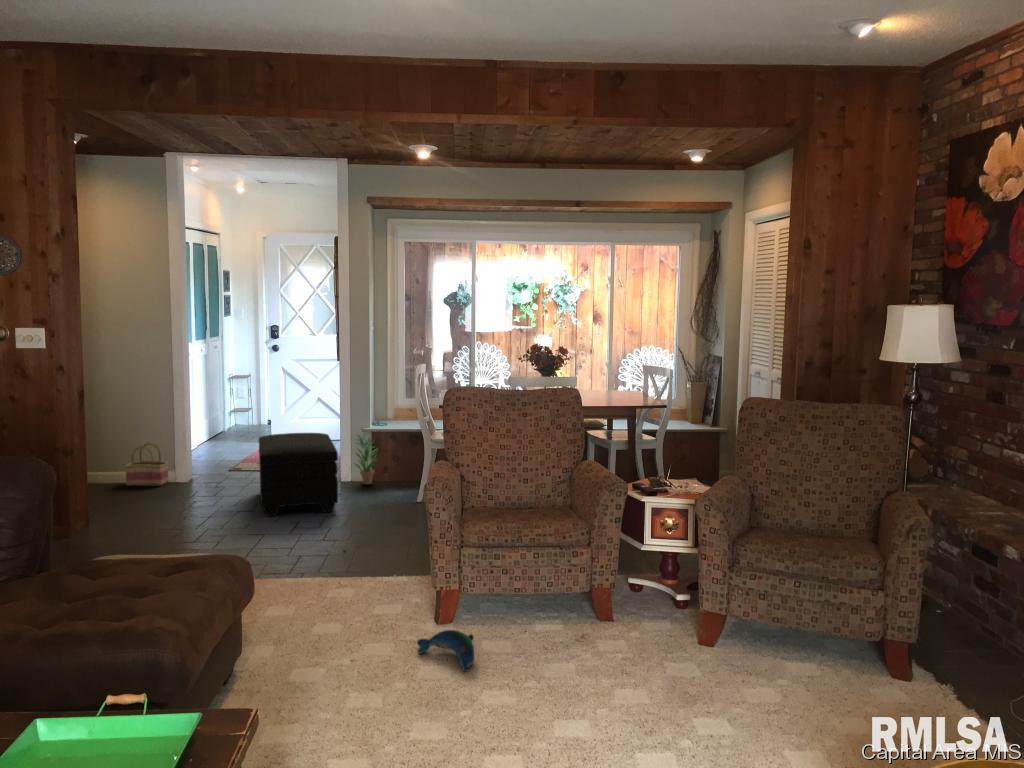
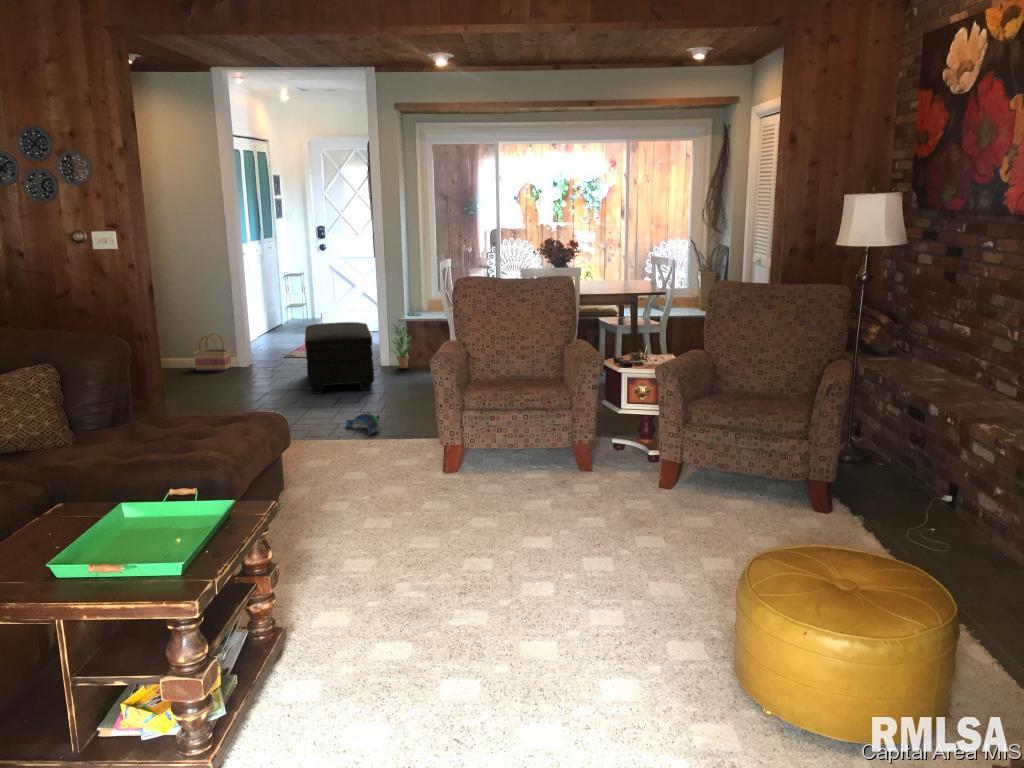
plush toy: present [417,630,474,672] -> present [346,414,380,435]

